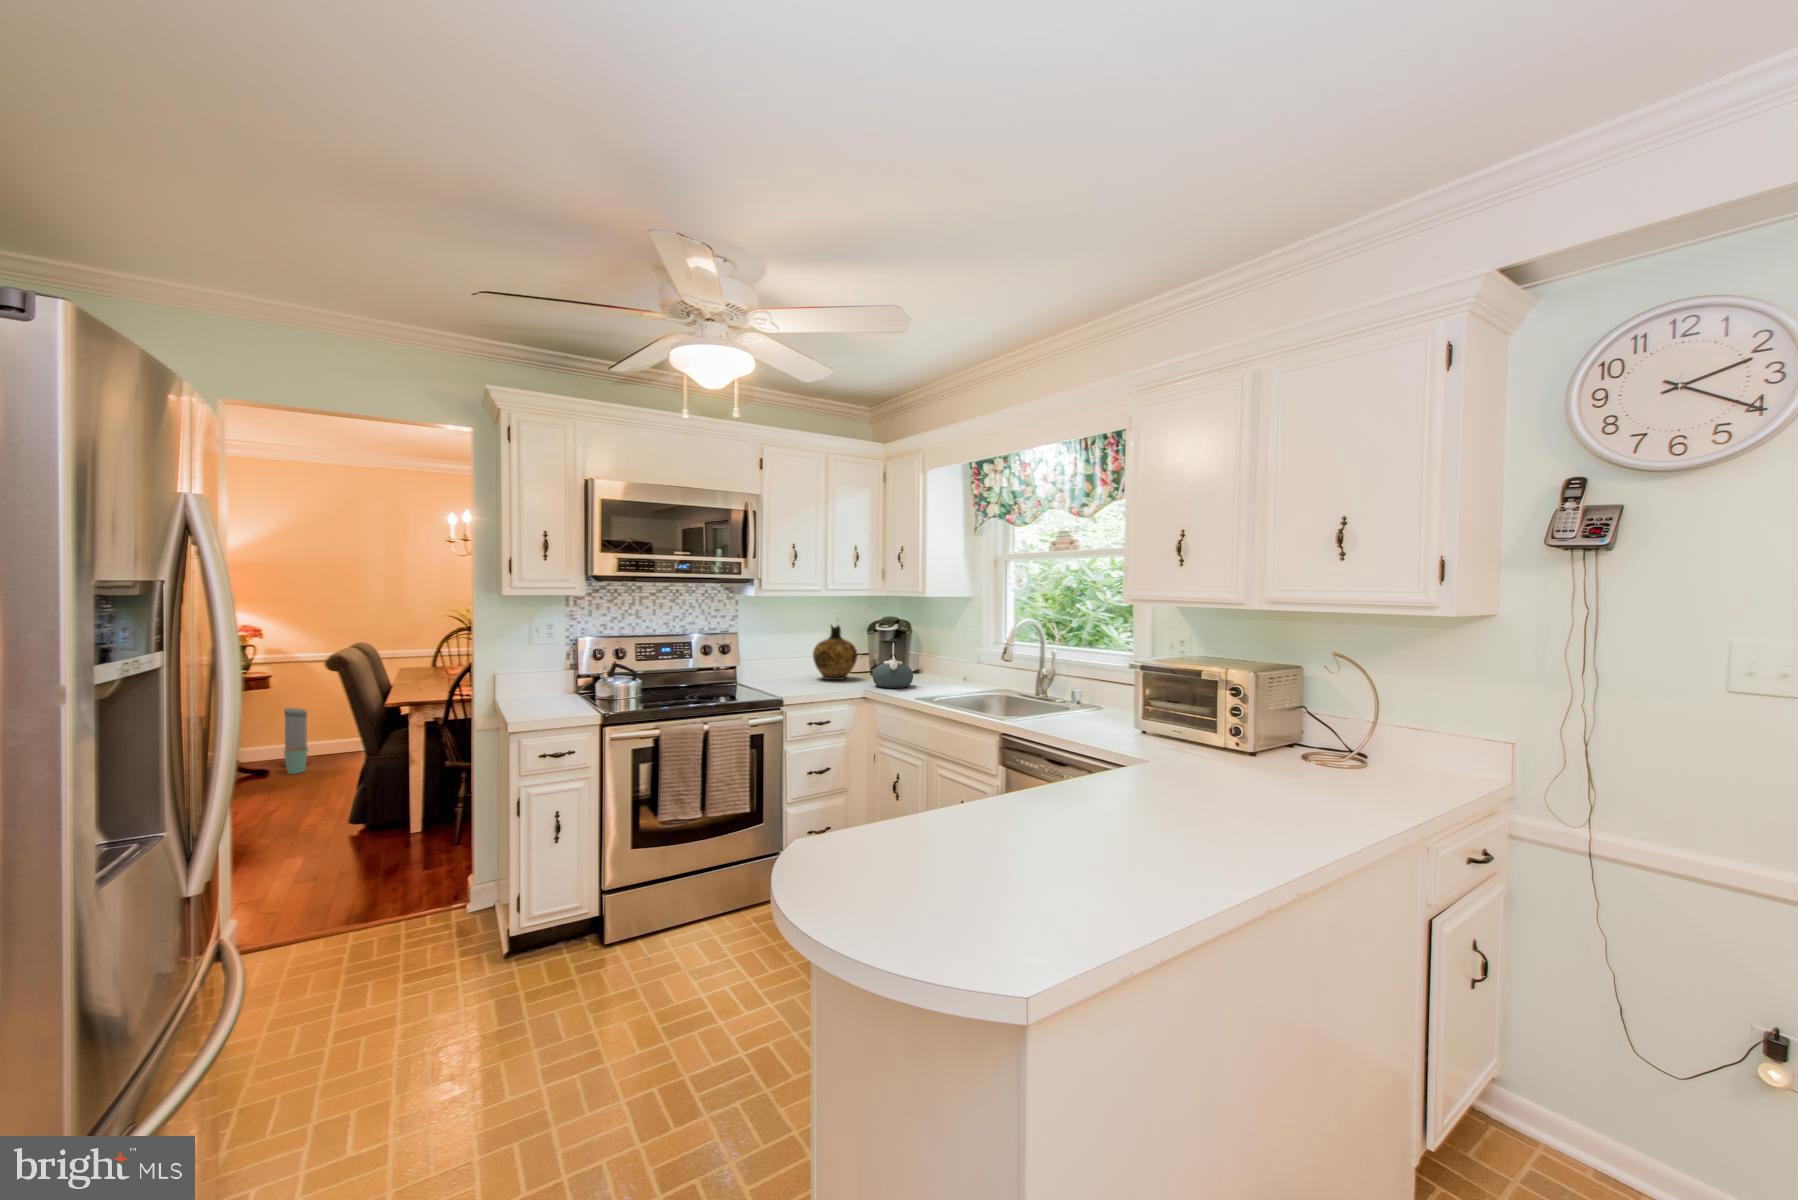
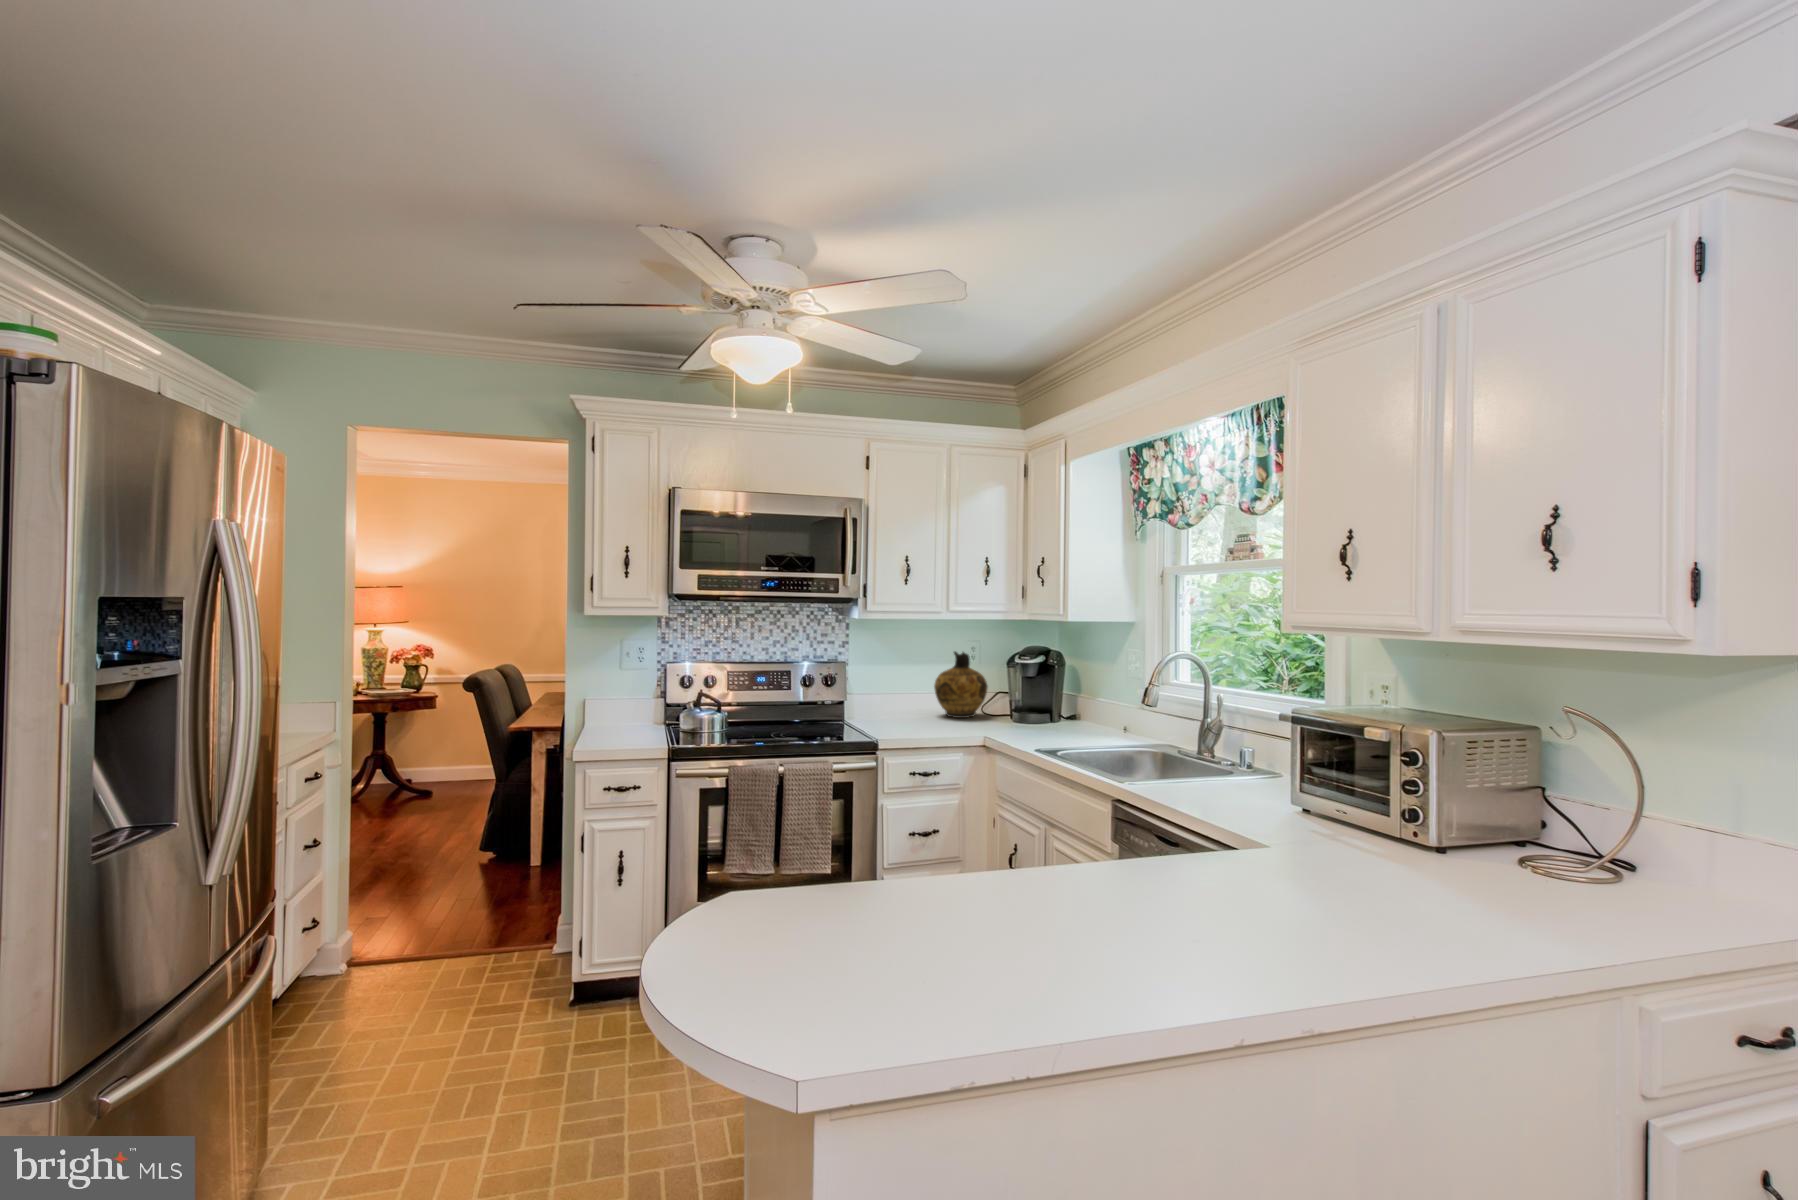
kettle: present [873,639,913,688] -> none [999,670,1049,731]
trash can: present [284,708,308,774] -> none [446,723,468,789]

